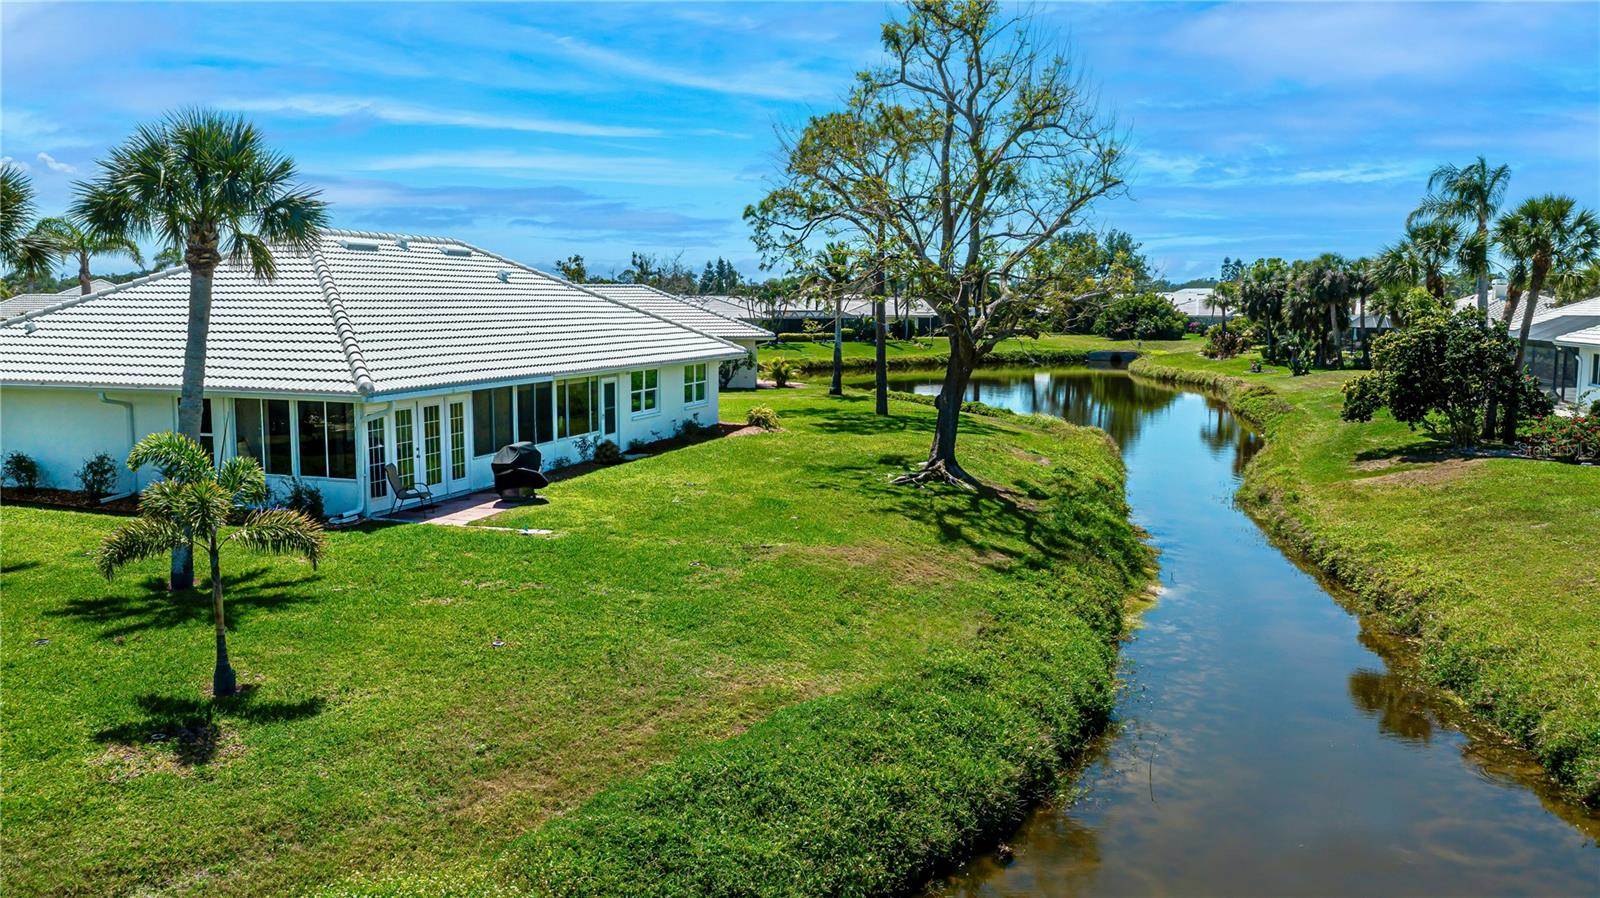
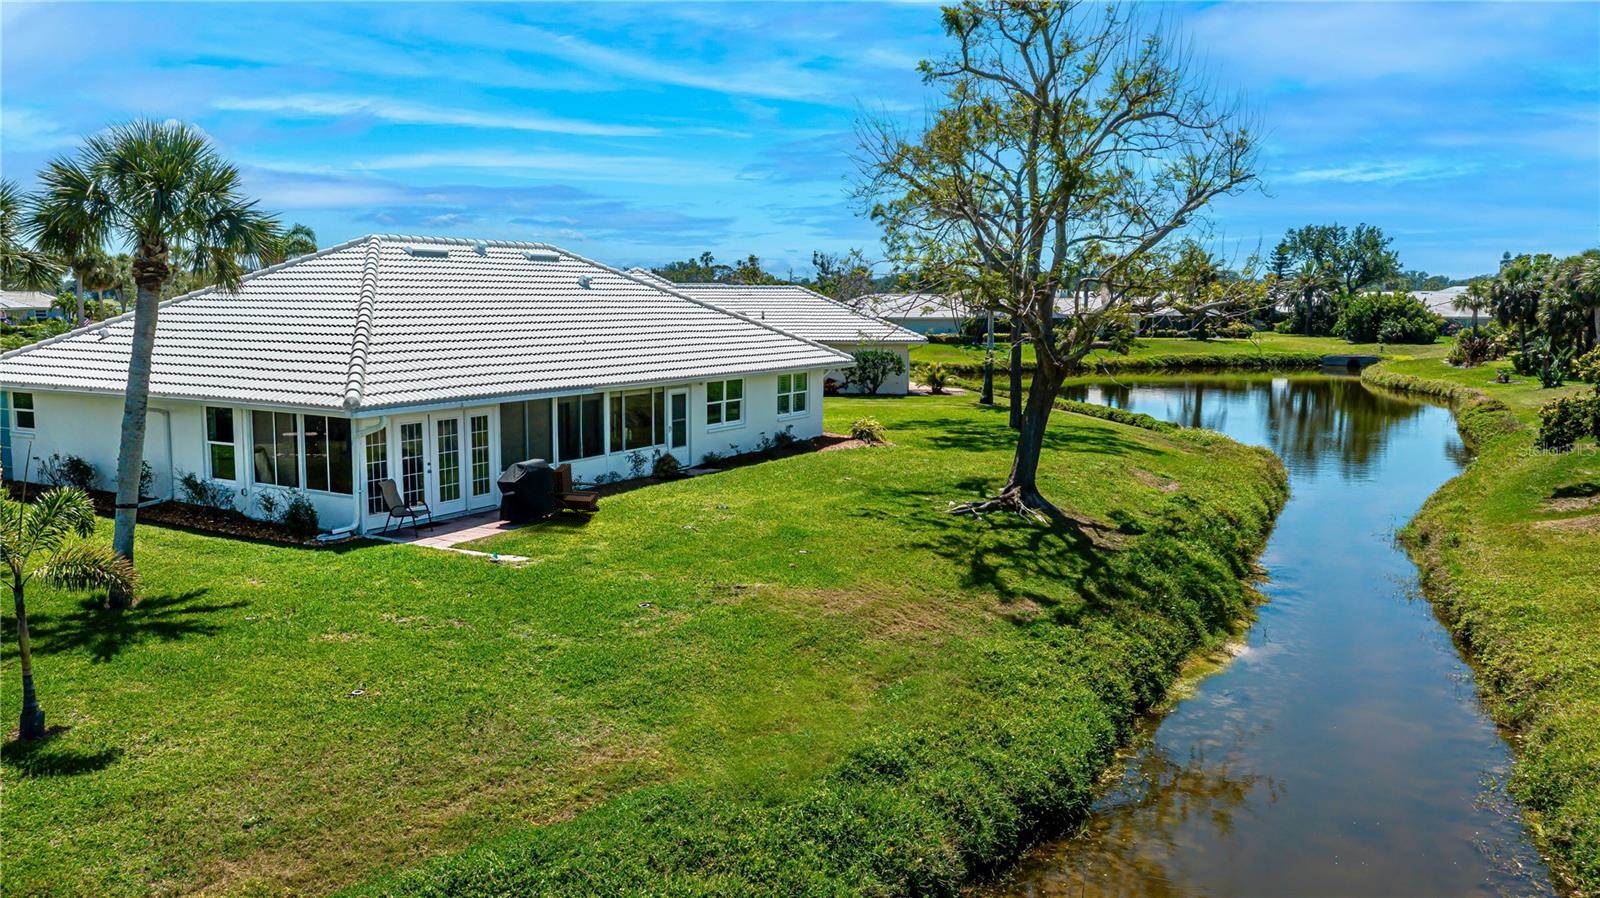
lounge chair: none [542,446,584,501] -> present [547,464,601,522]

